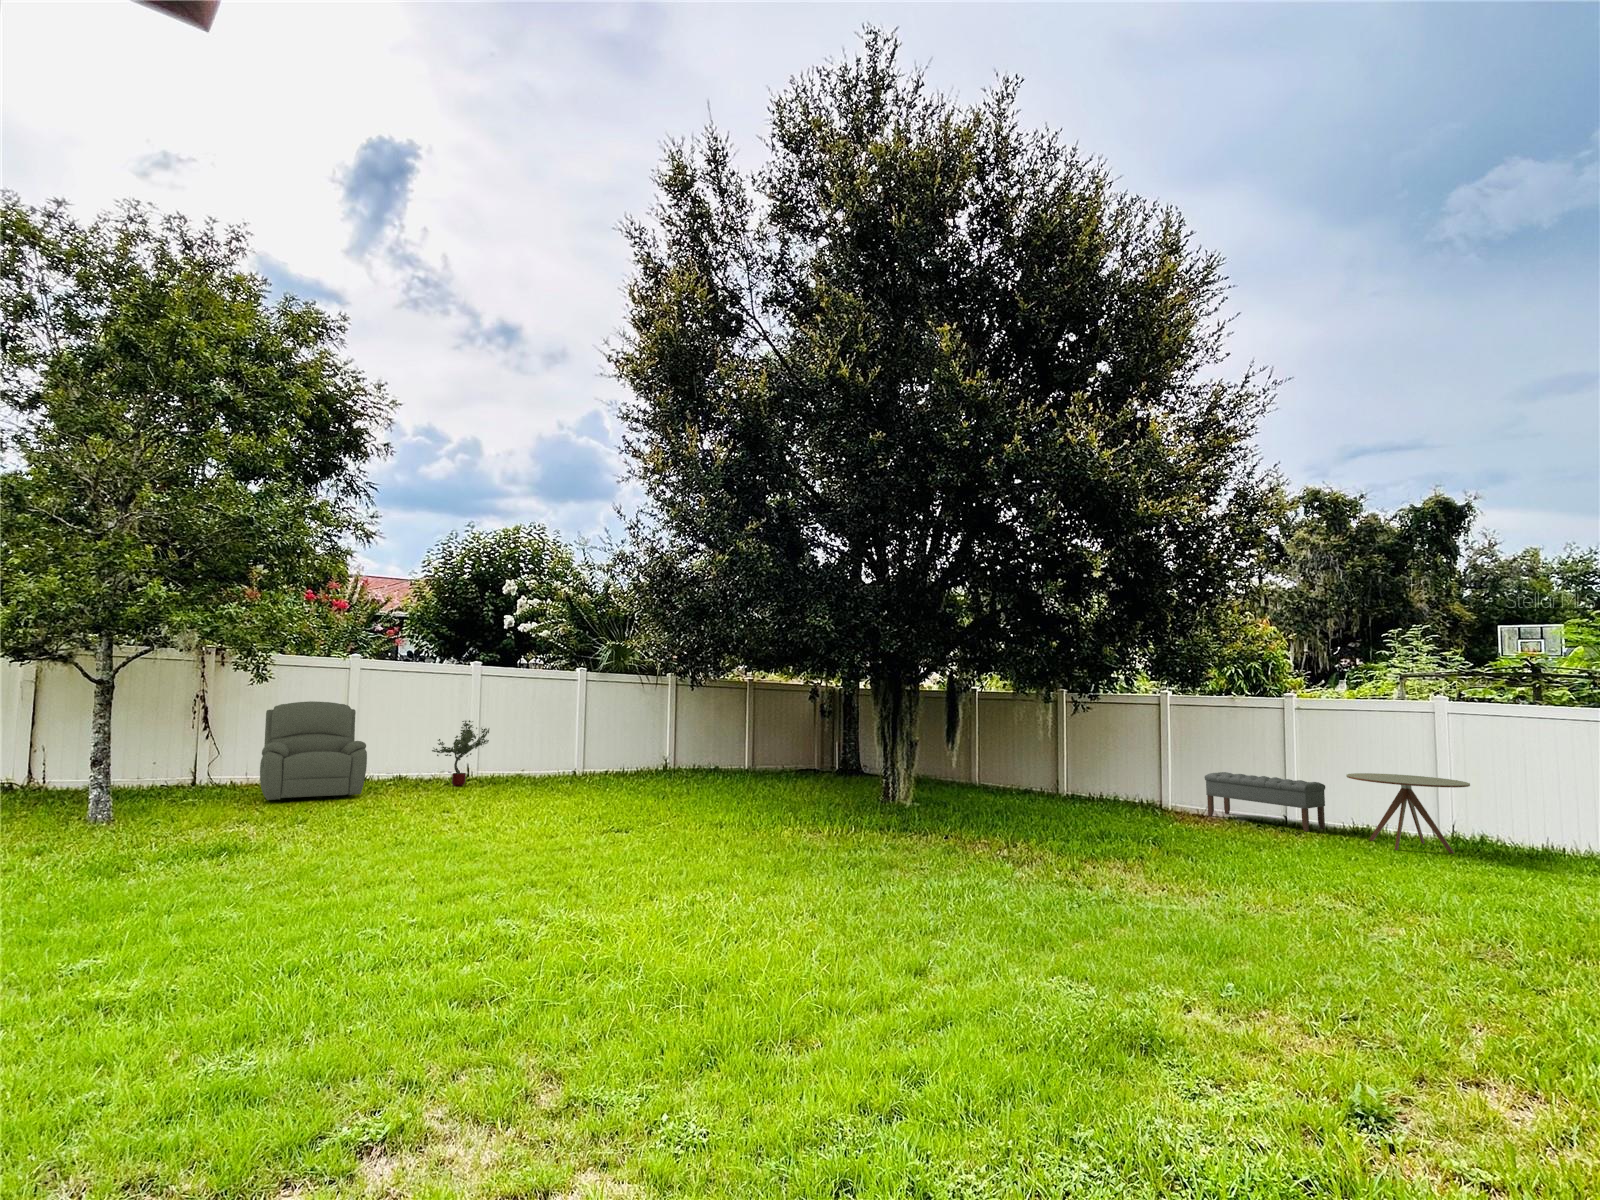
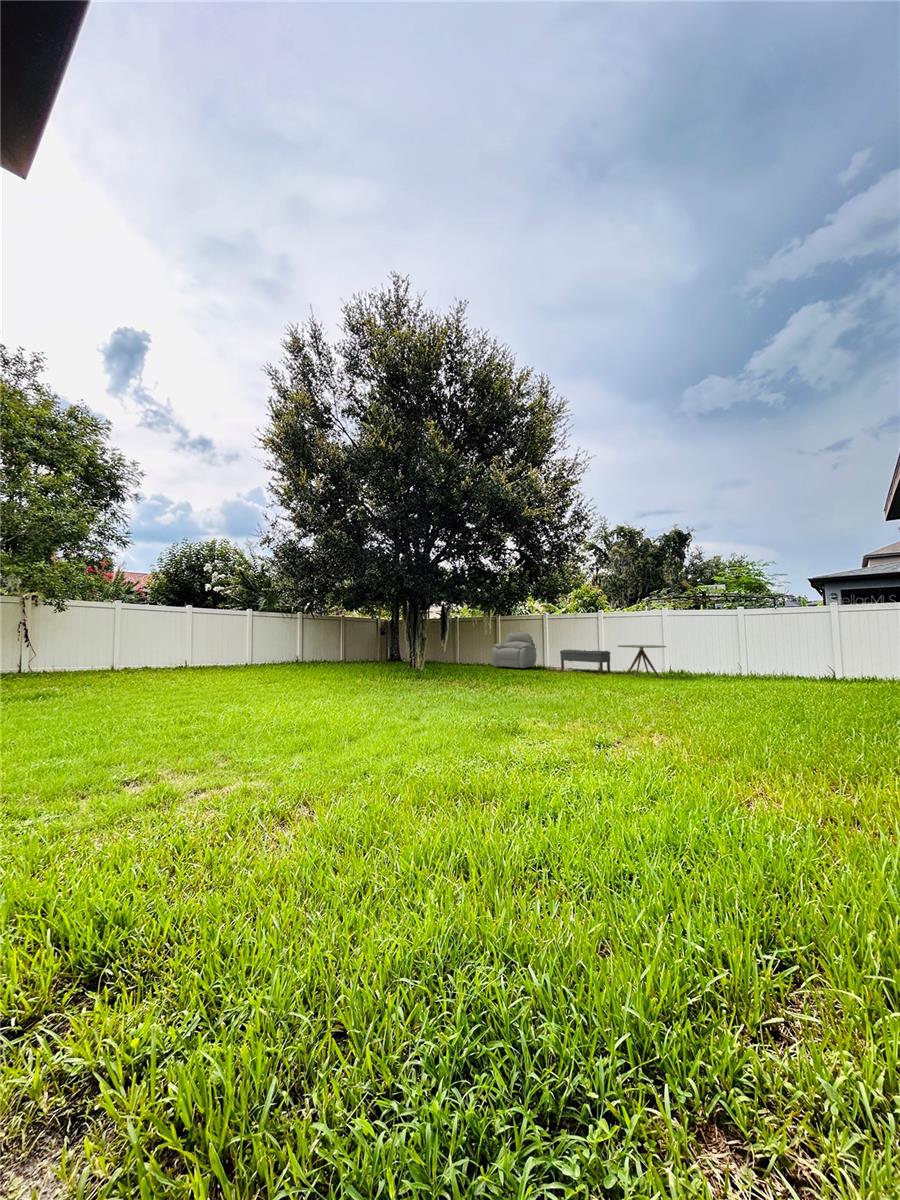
chair: present [260,701,367,802] -> present [492,632,537,669]
potted tree: present [432,720,489,786] -> none [160,637,196,673]

